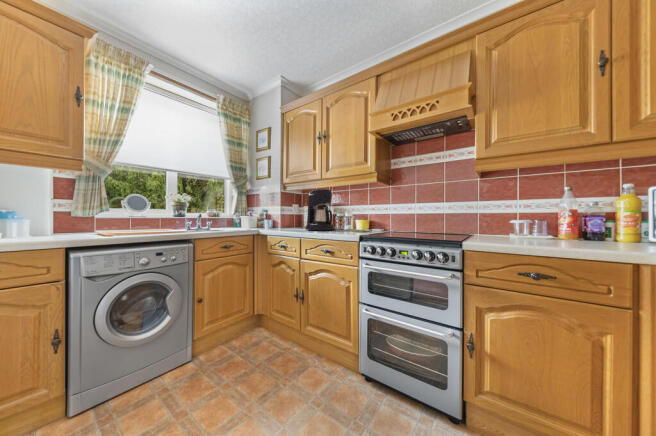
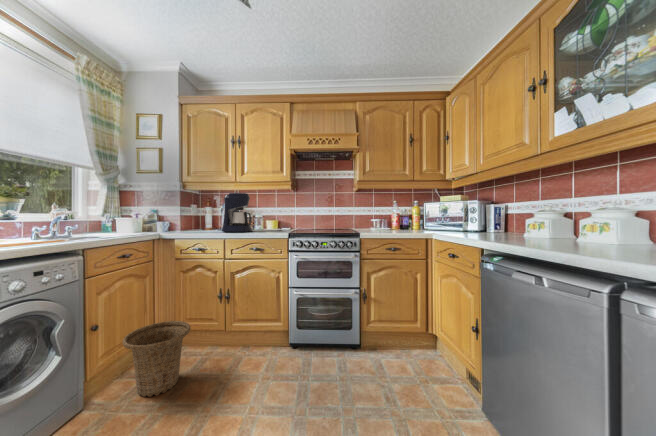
basket: none [199,310,256,382] -> present [123,321,190,397]

